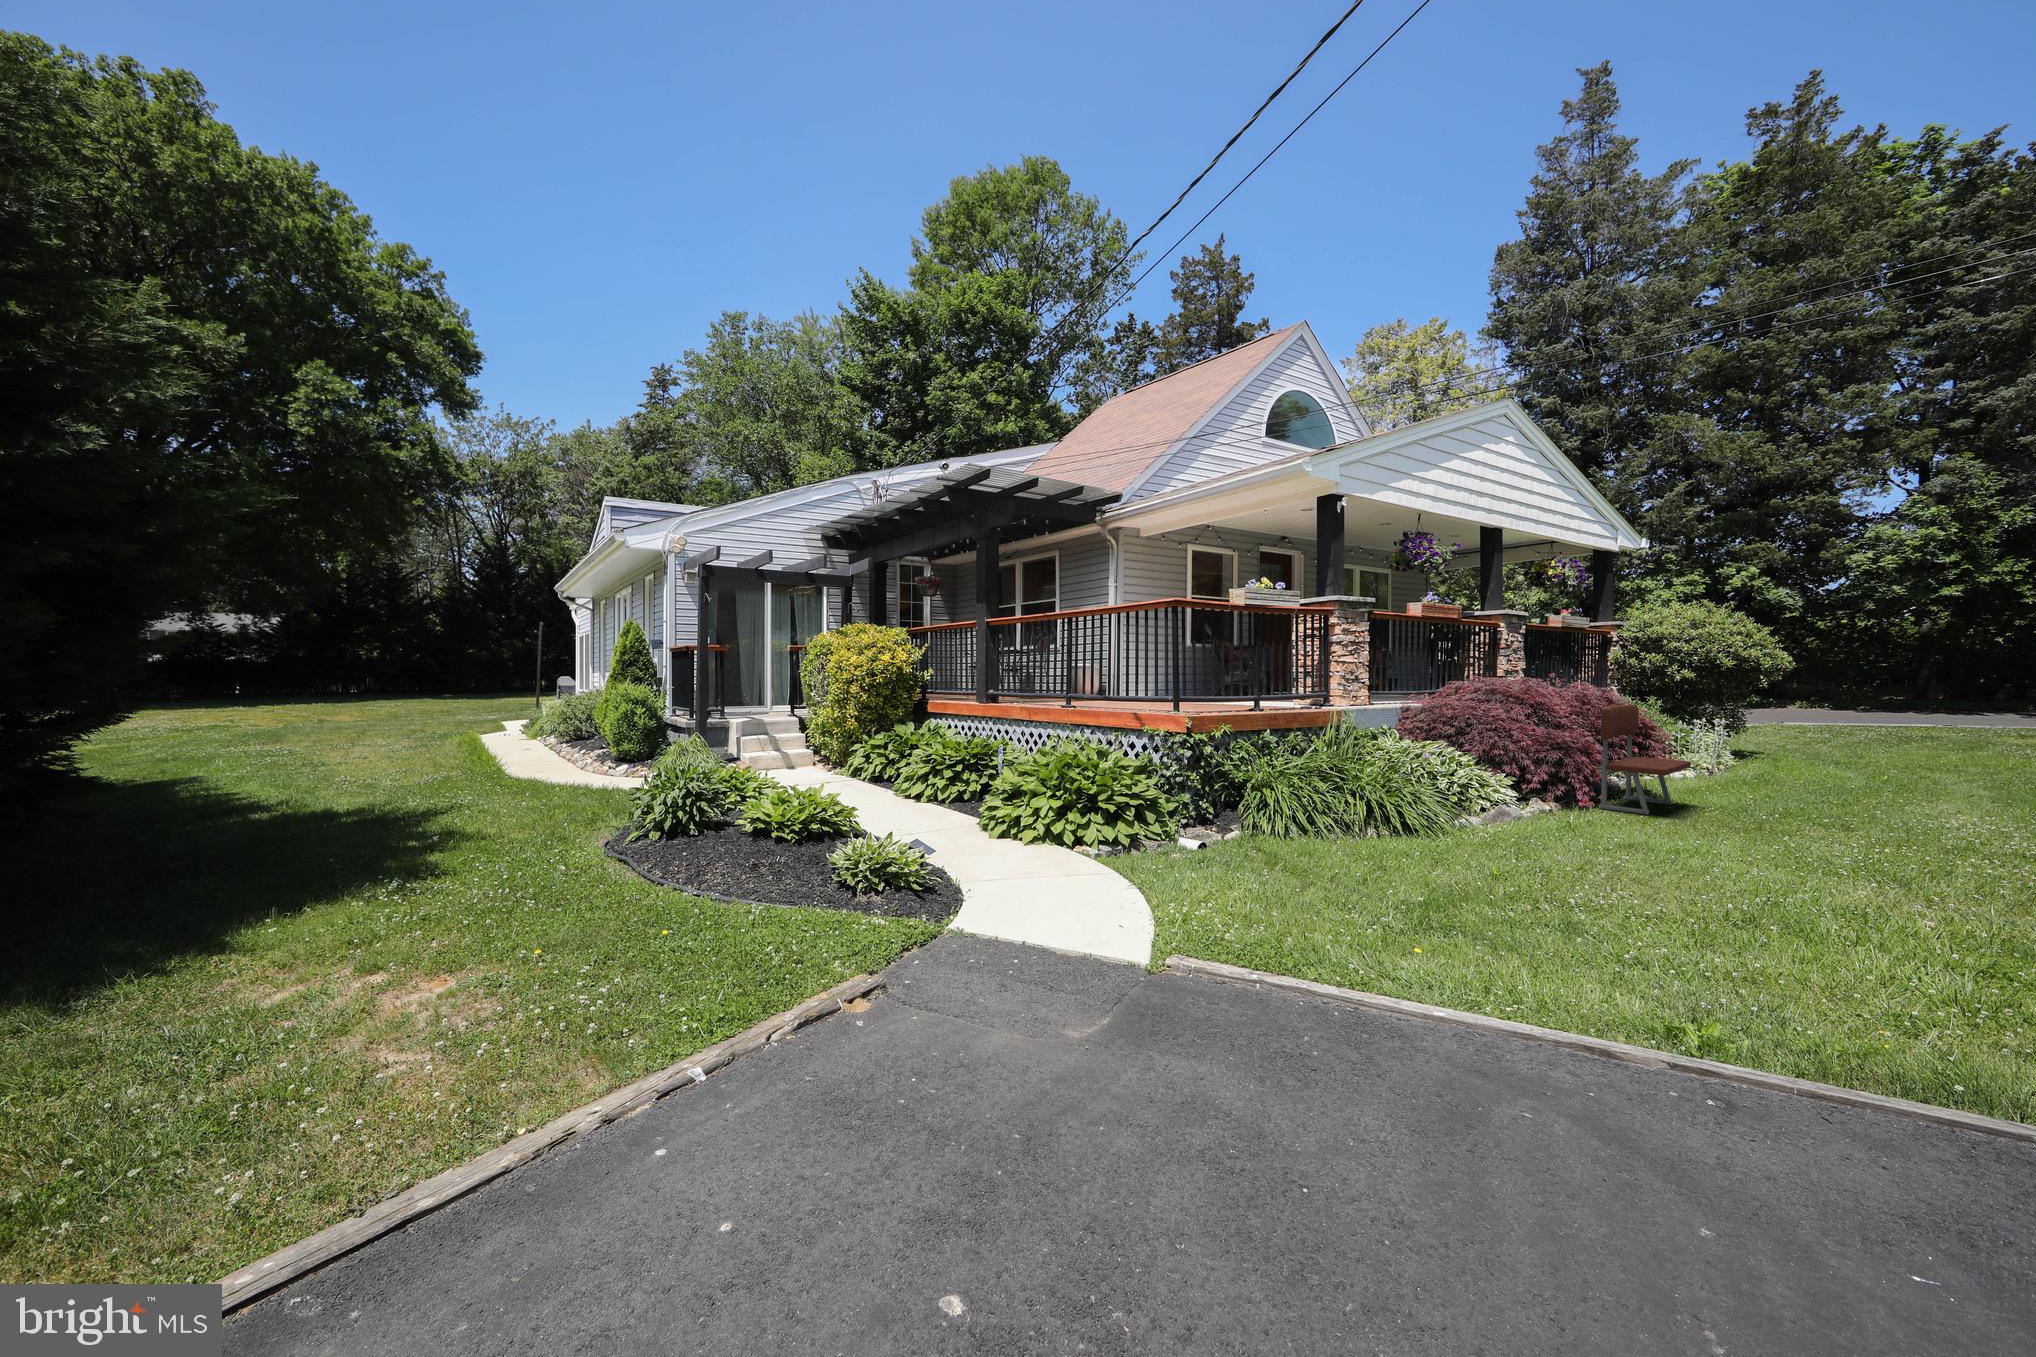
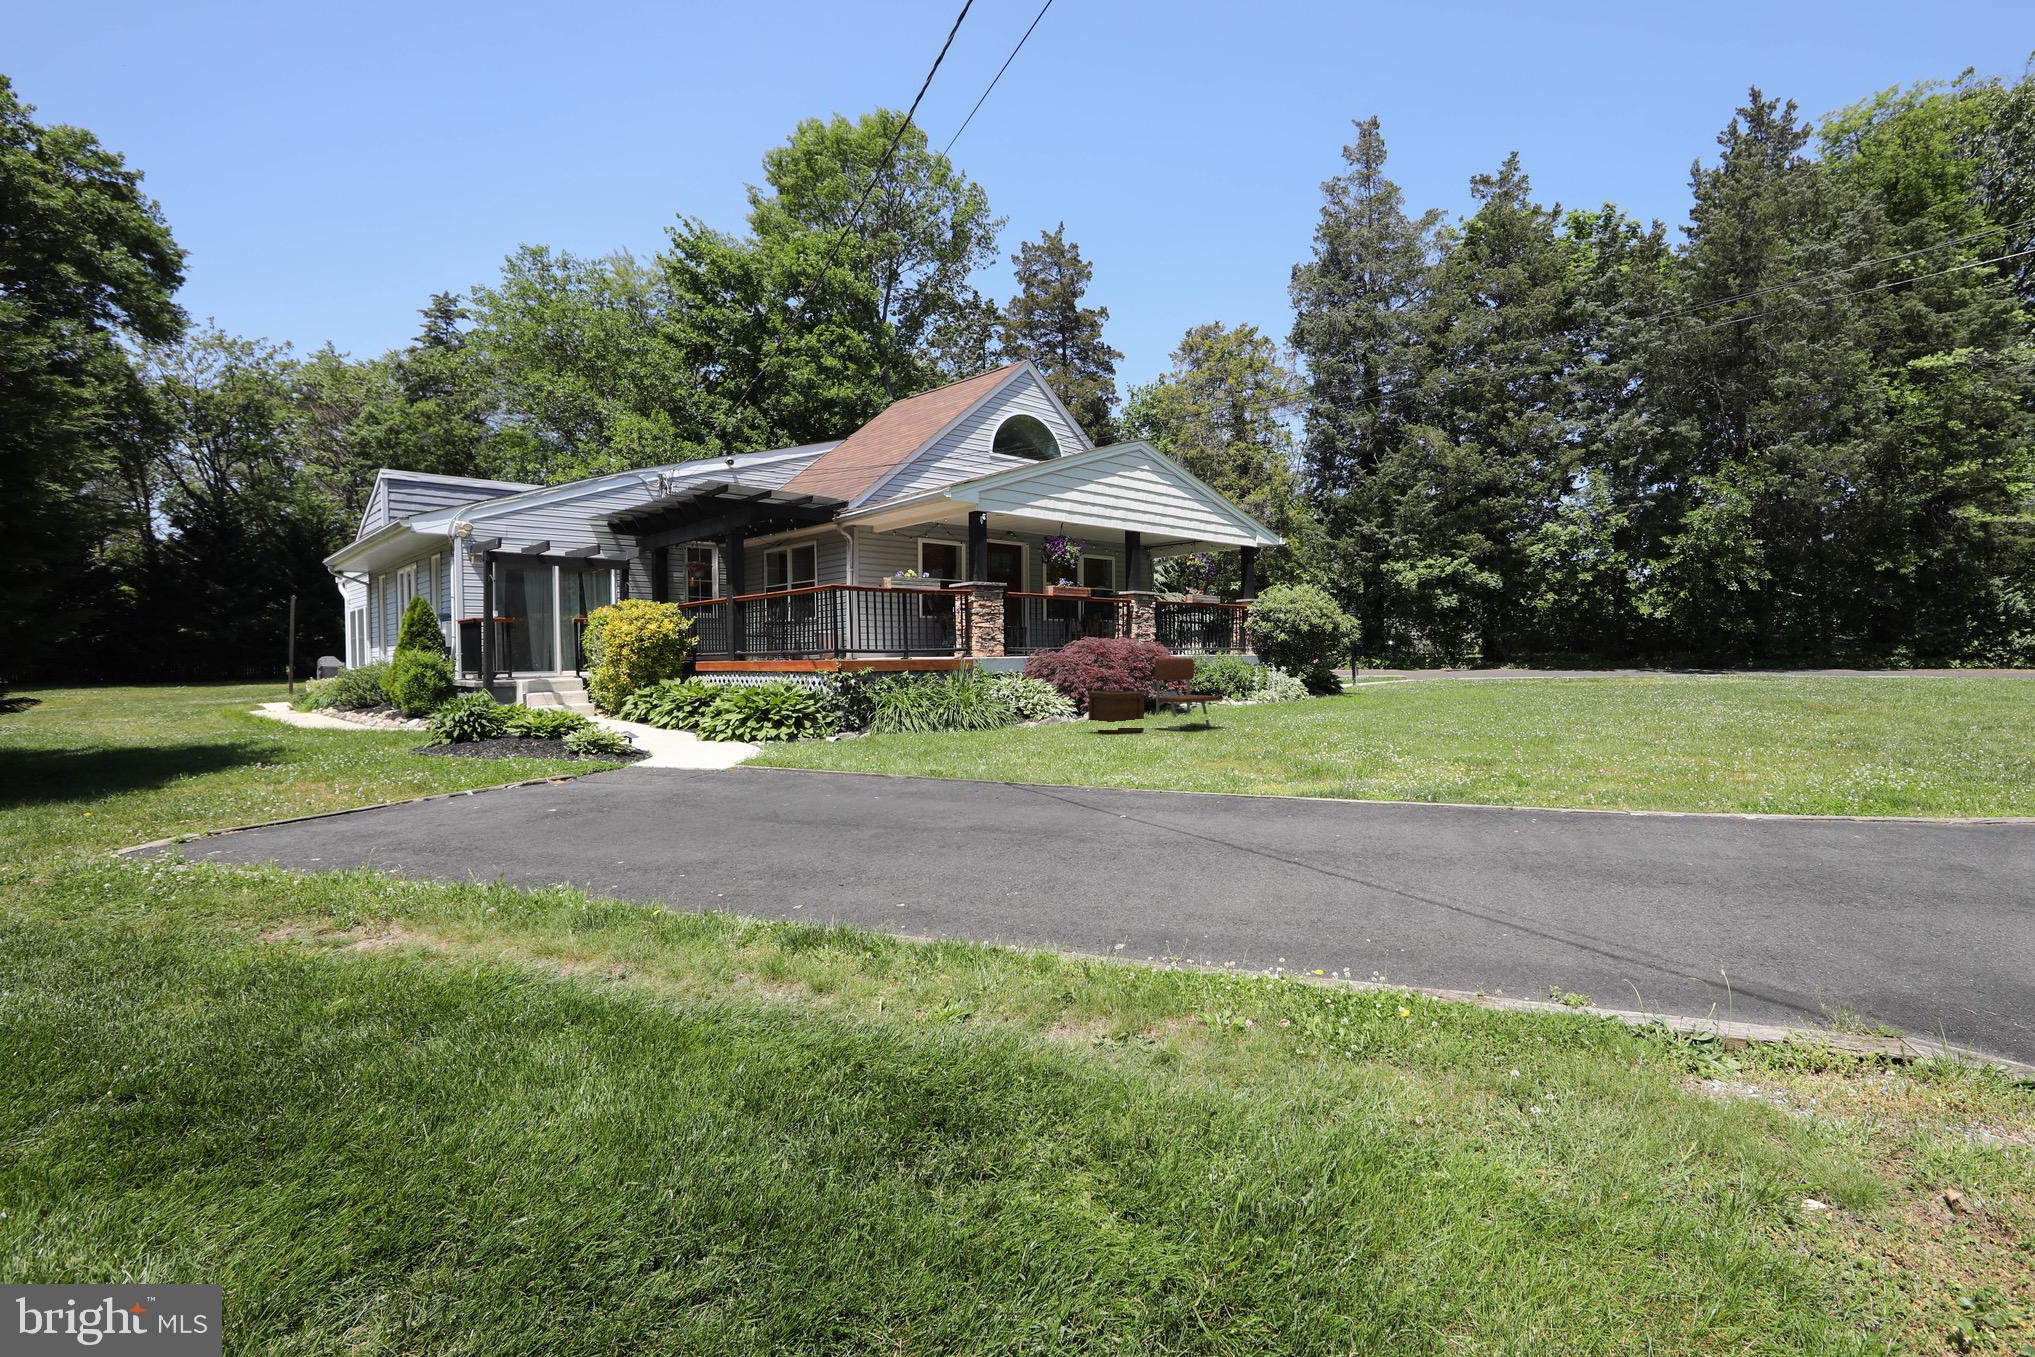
wooden crate: none [1508,754,1605,823] -> present [1089,691,1144,734]

